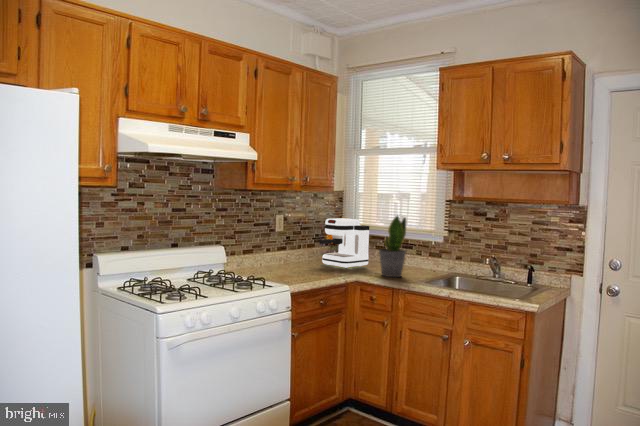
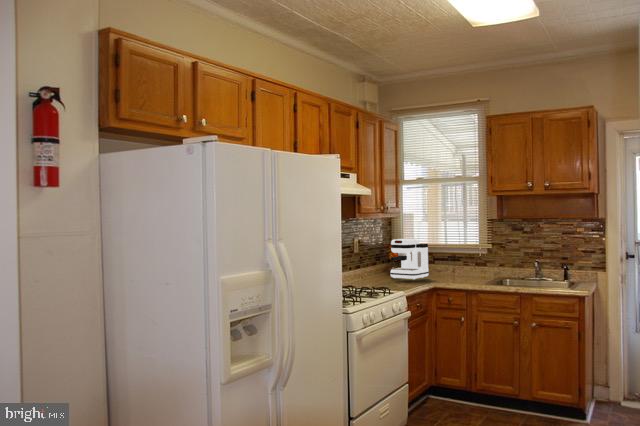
potted plant: present [379,216,406,277] -> none [445,232,468,283]

